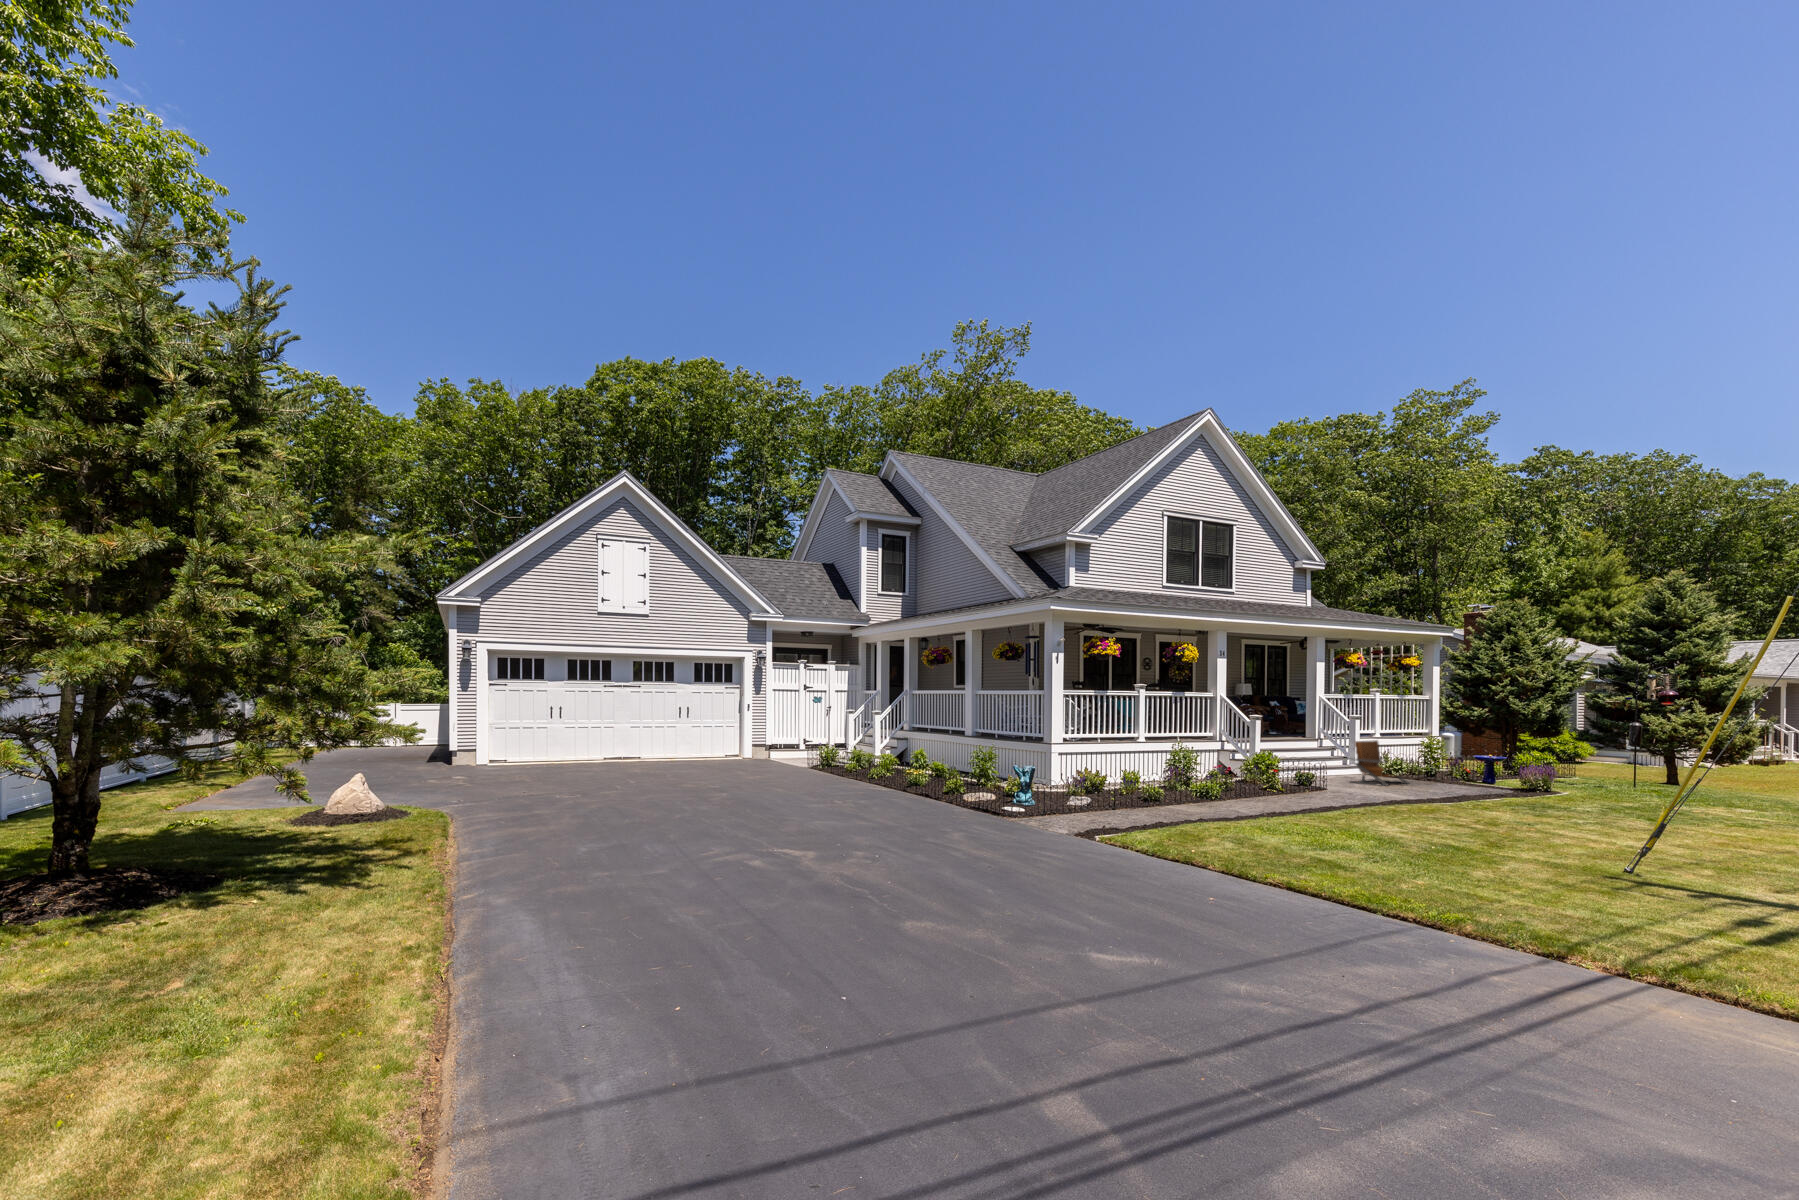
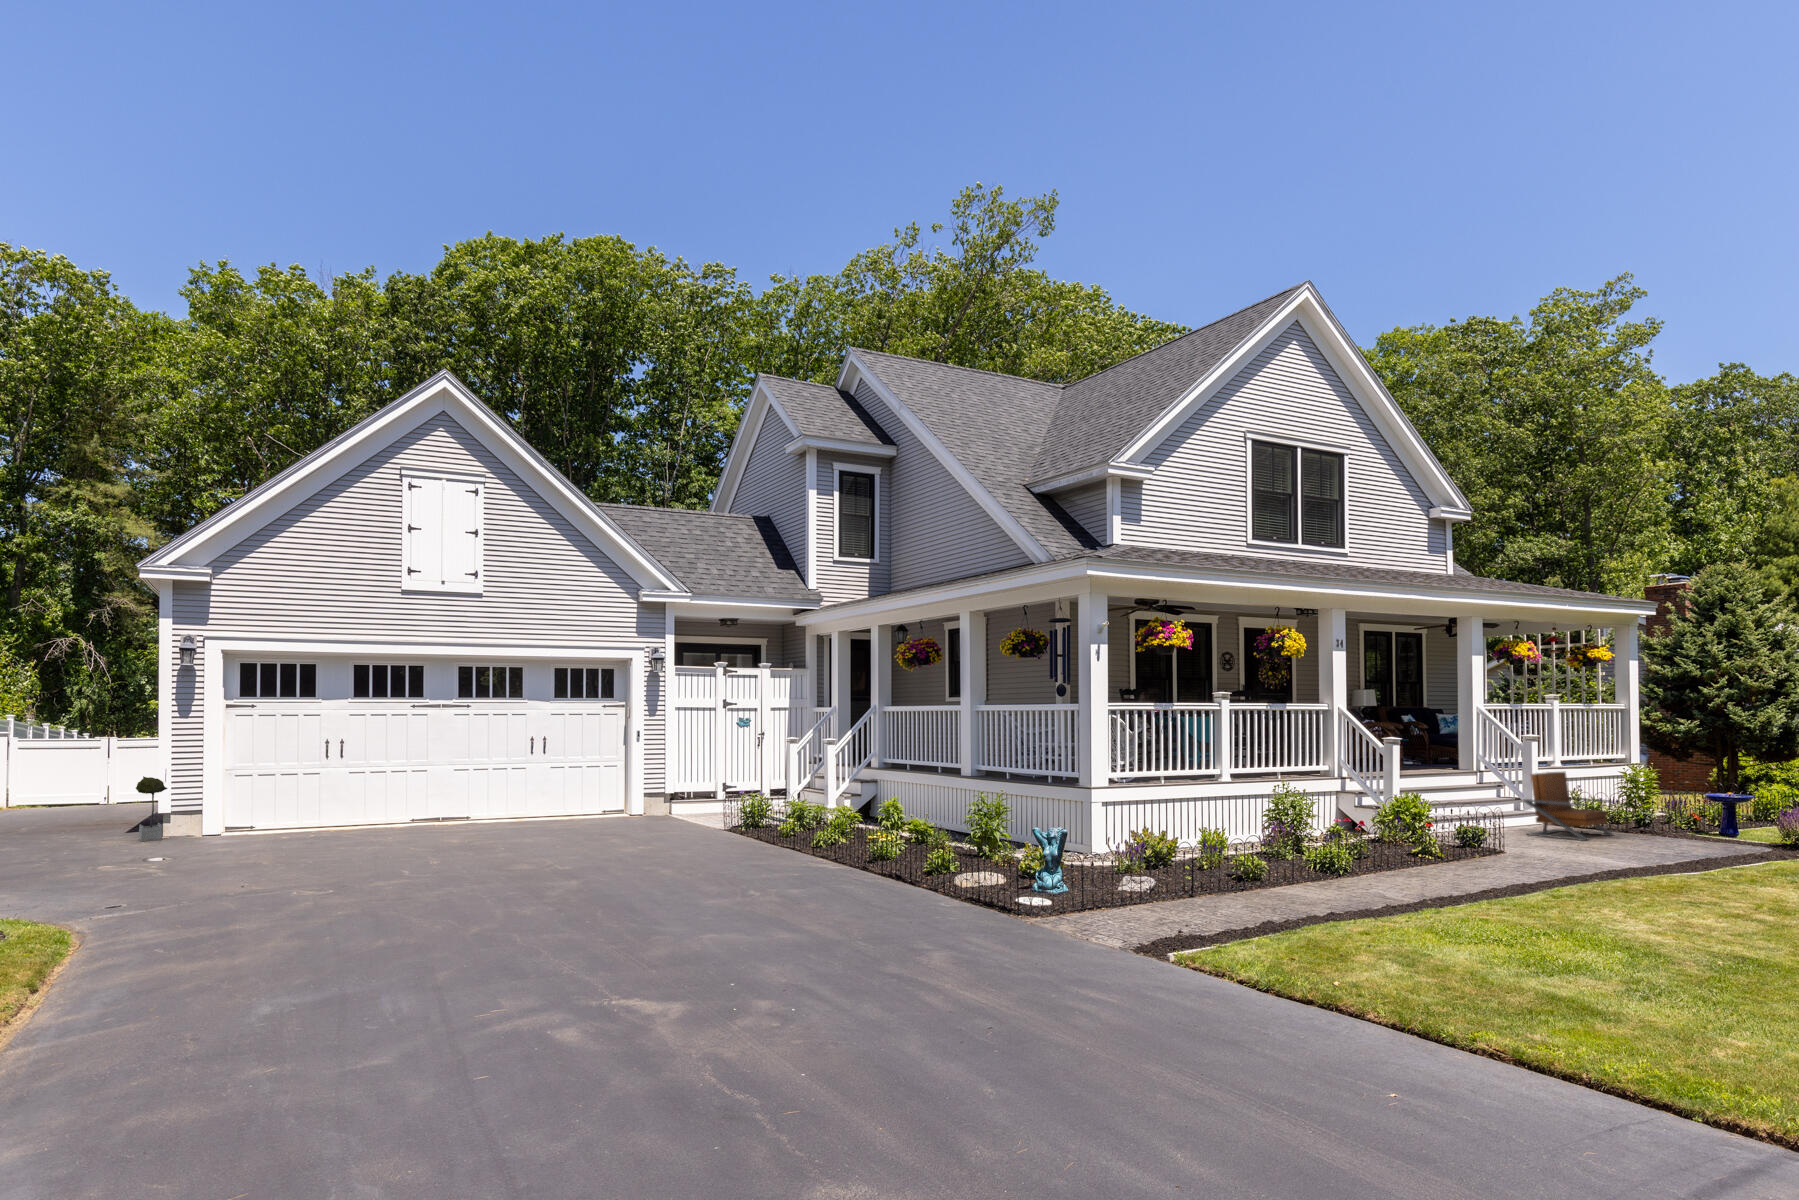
potted tree: none [430,731,449,773] -> present [136,776,167,841]

